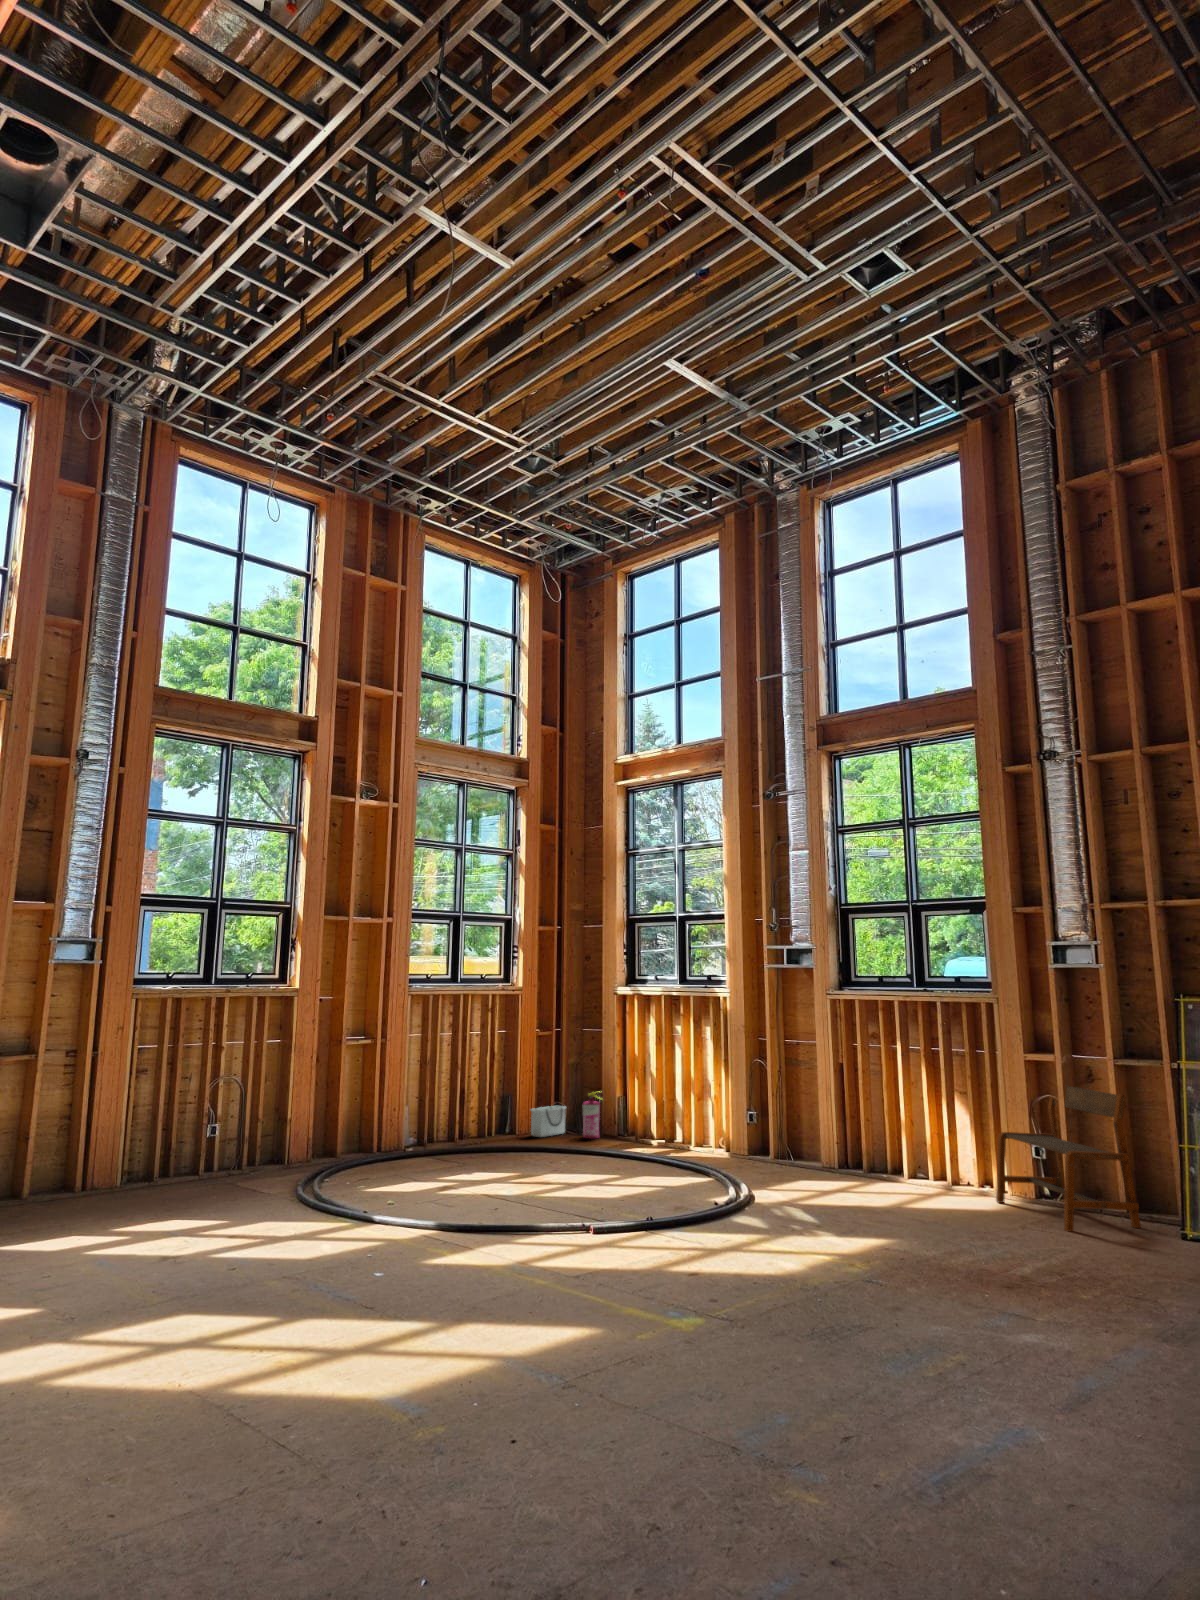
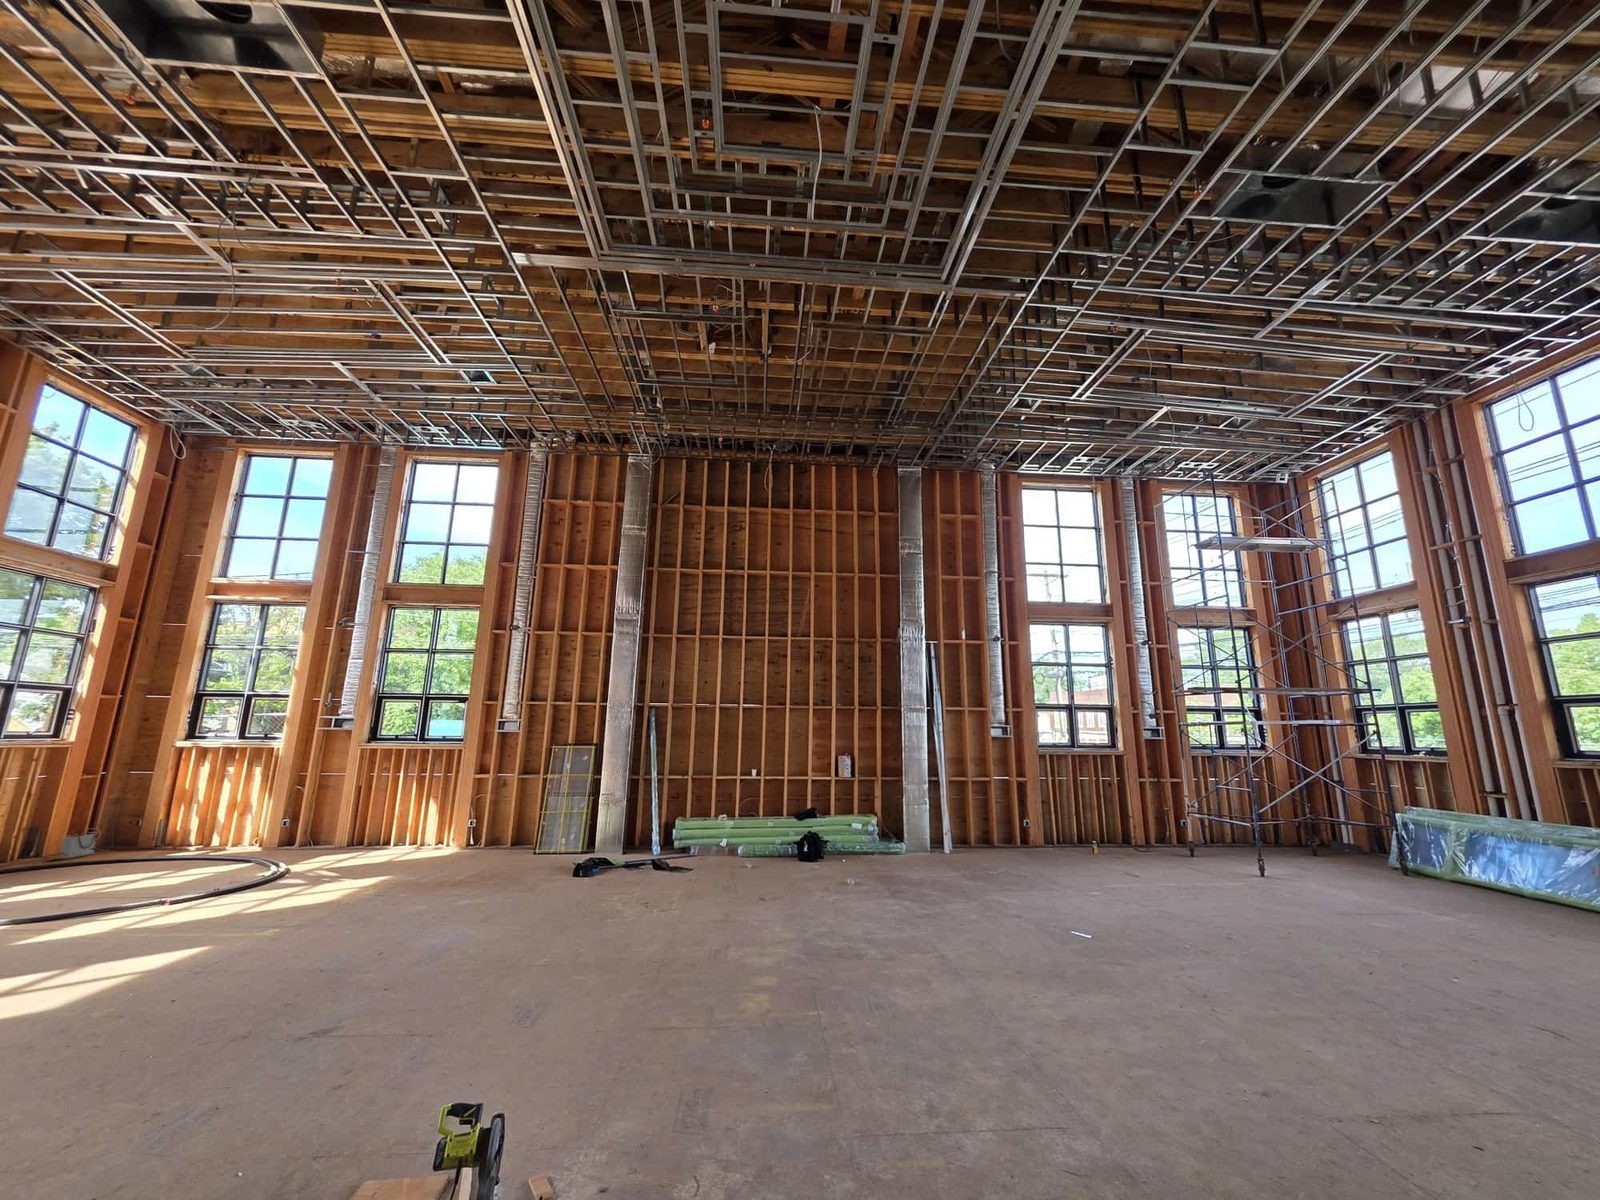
bench: present [996,1086,1141,1232] -> none [446,789,522,860]
fire extinguisher: present [579,1091,600,1139] -> none [111,818,143,855]

